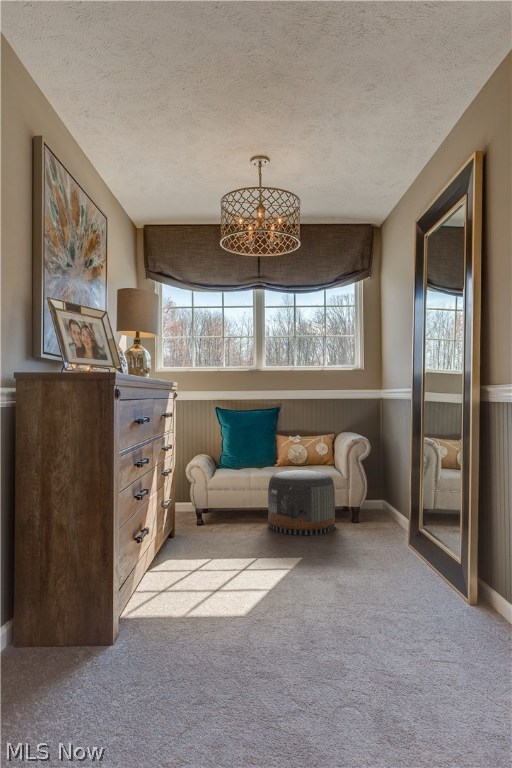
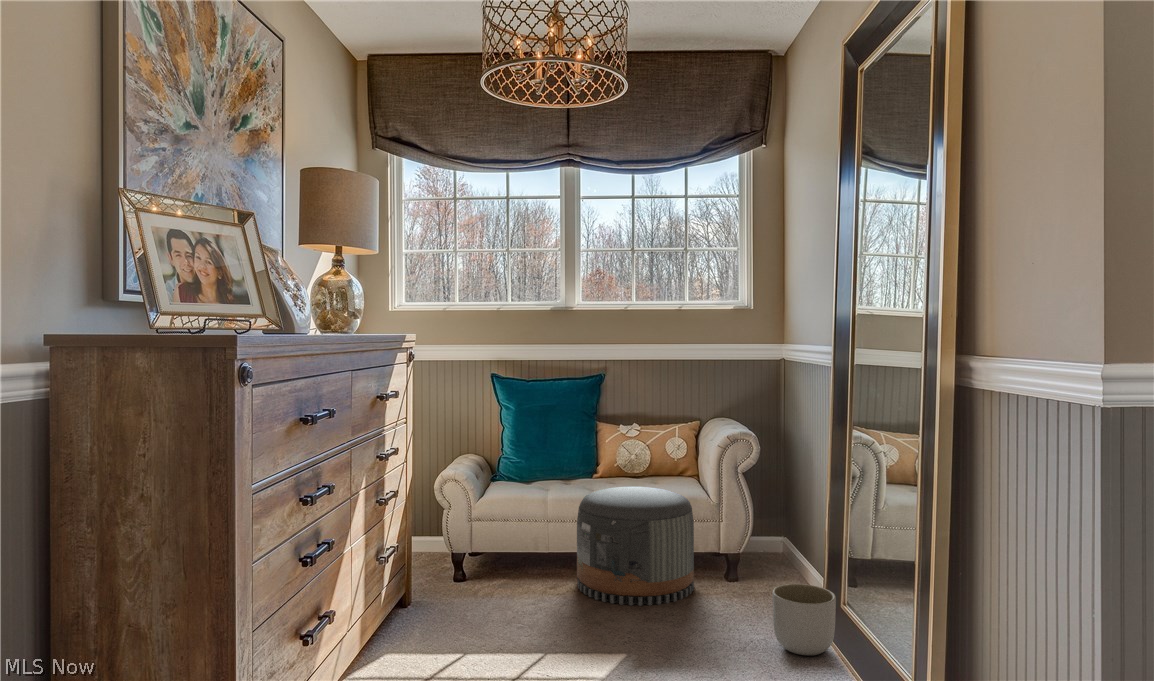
planter: none [382,518,416,556] -> present [772,584,836,656]

